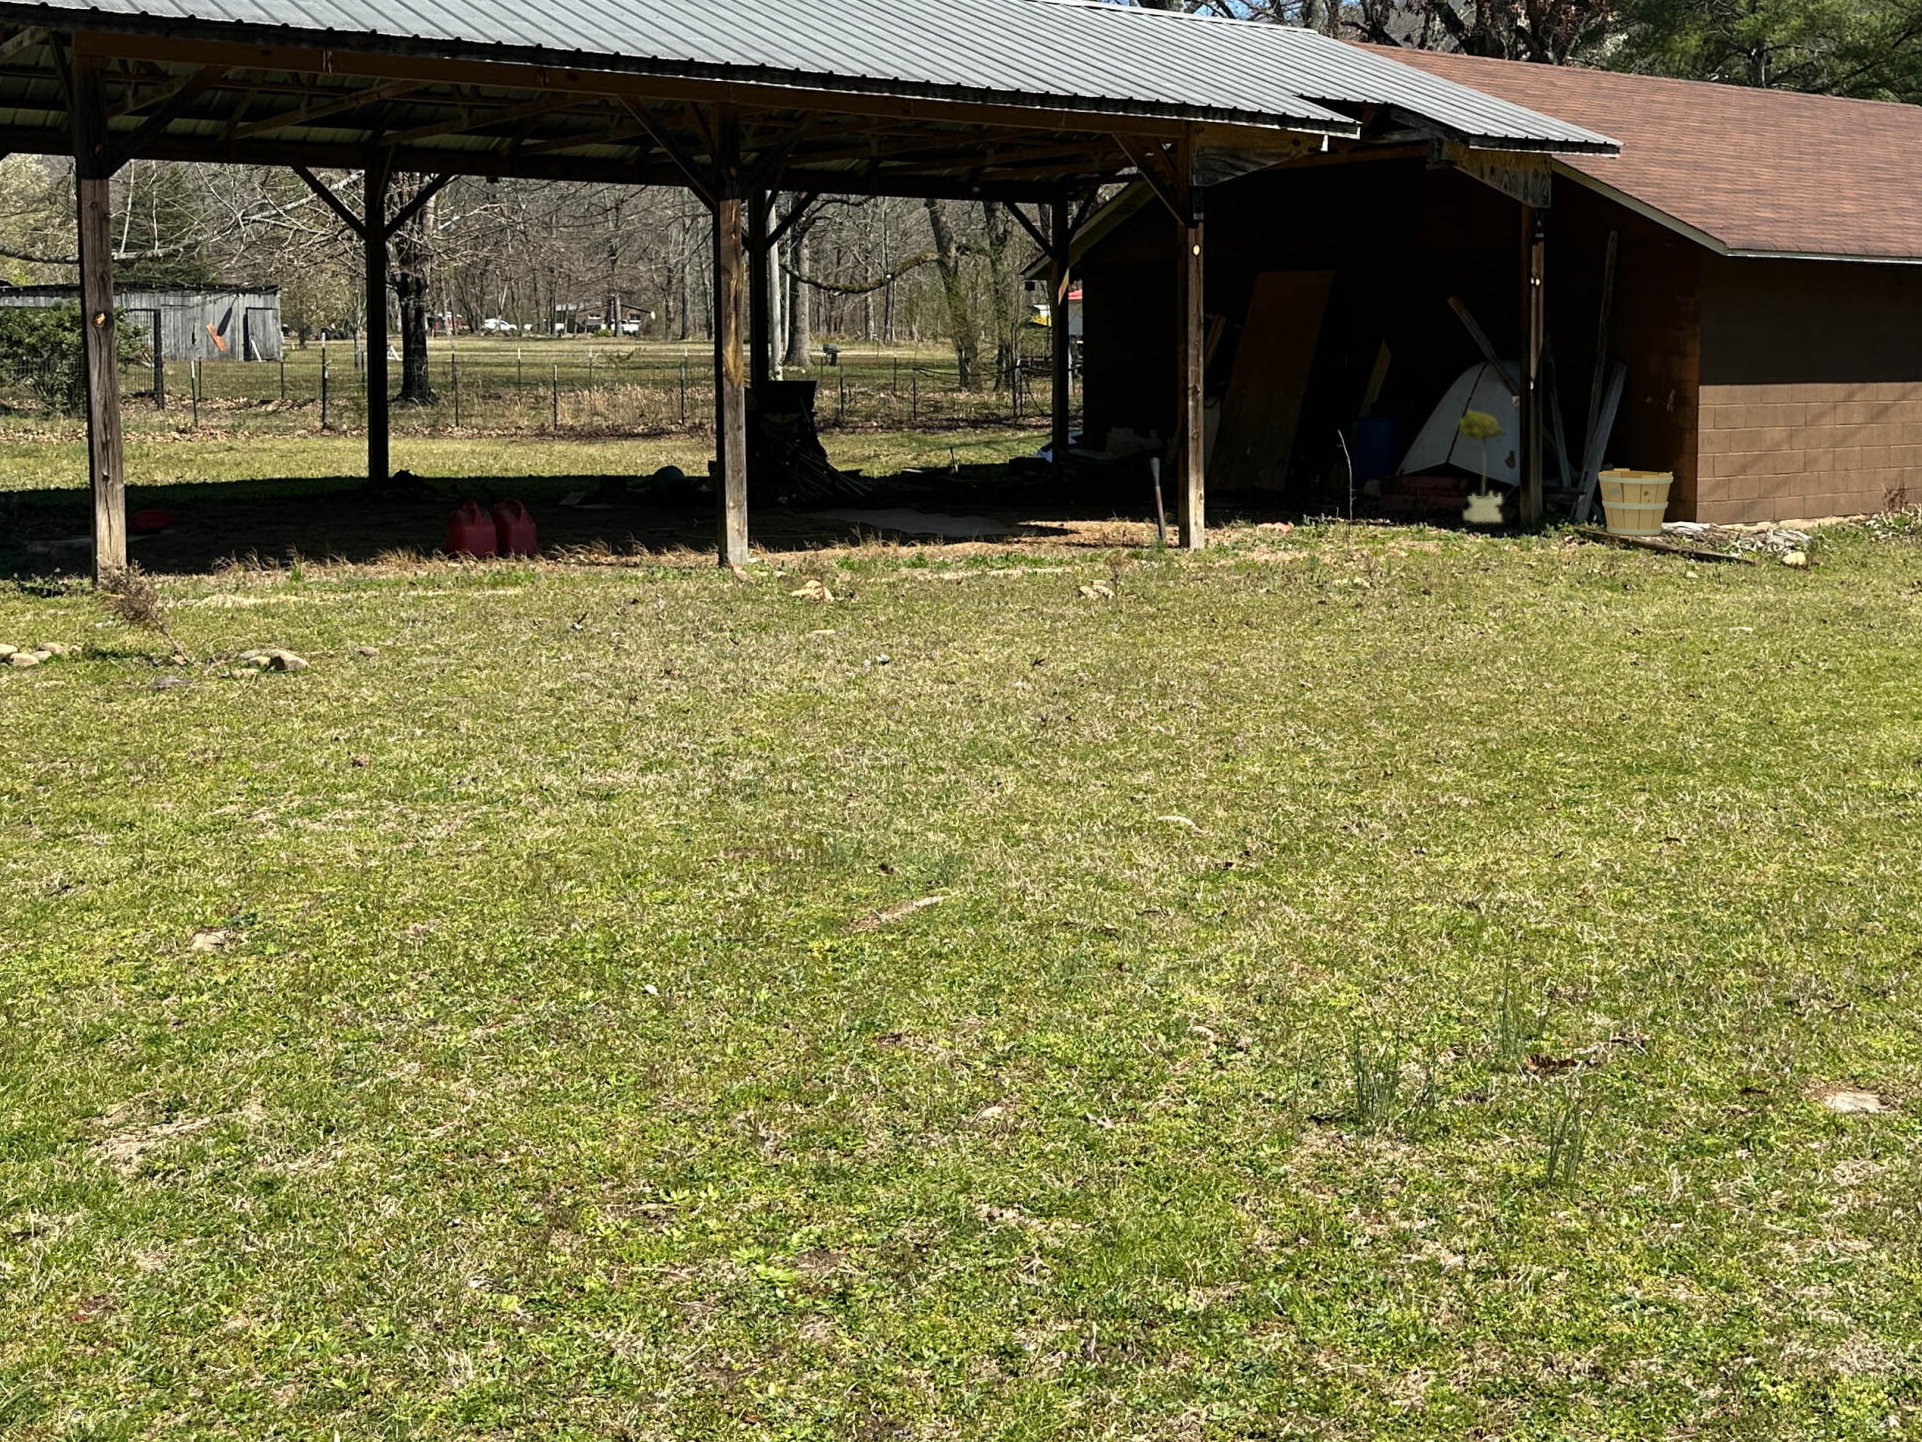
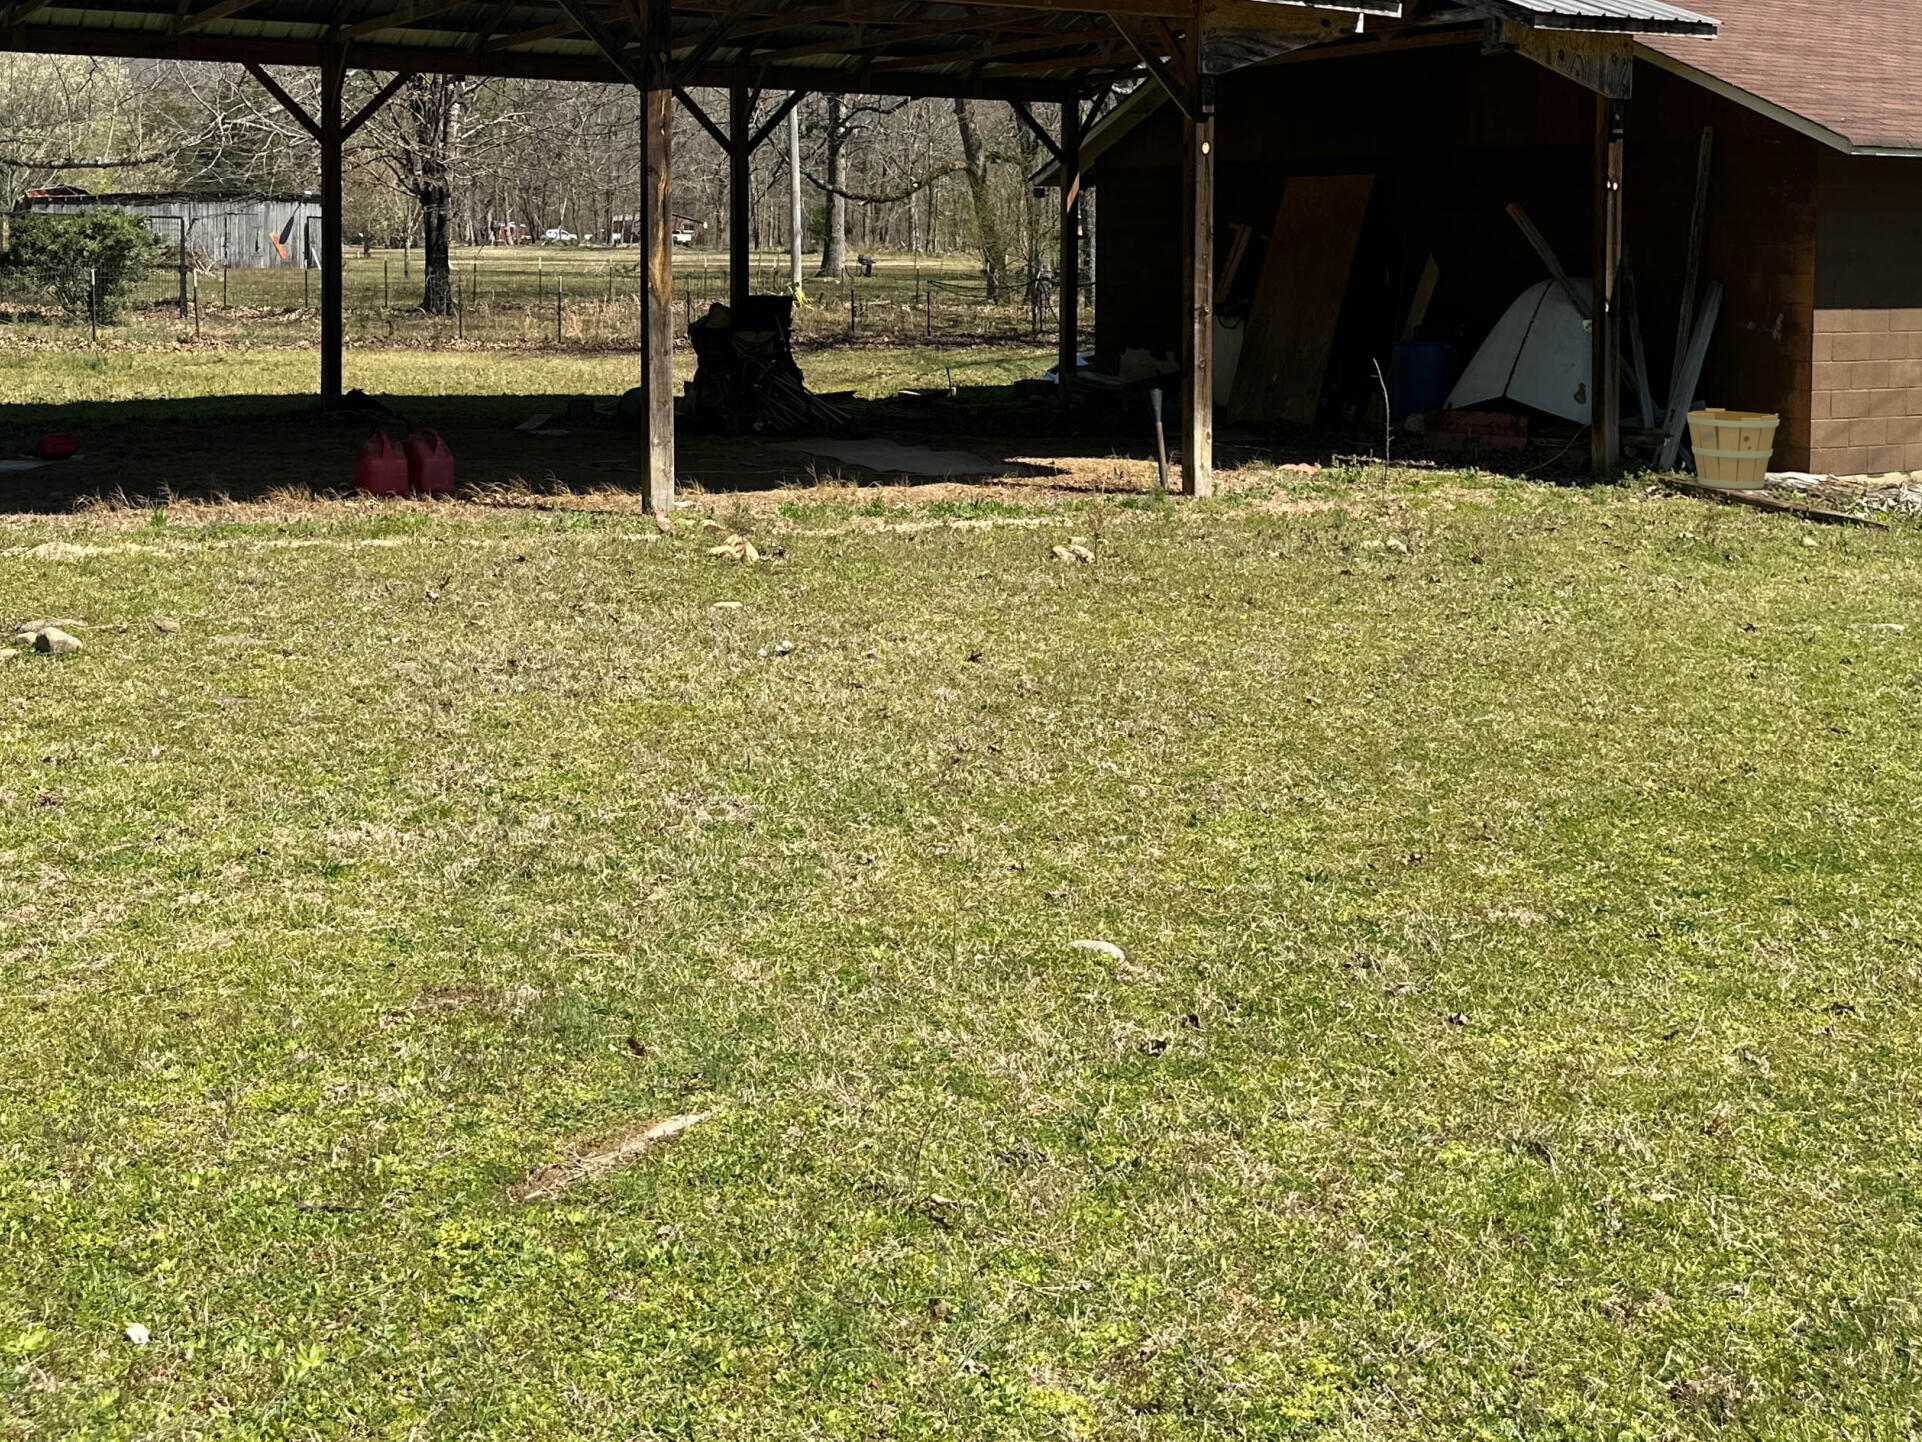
potted tree: present [1460,410,1505,522] -> none [1519,335,1575,468]

